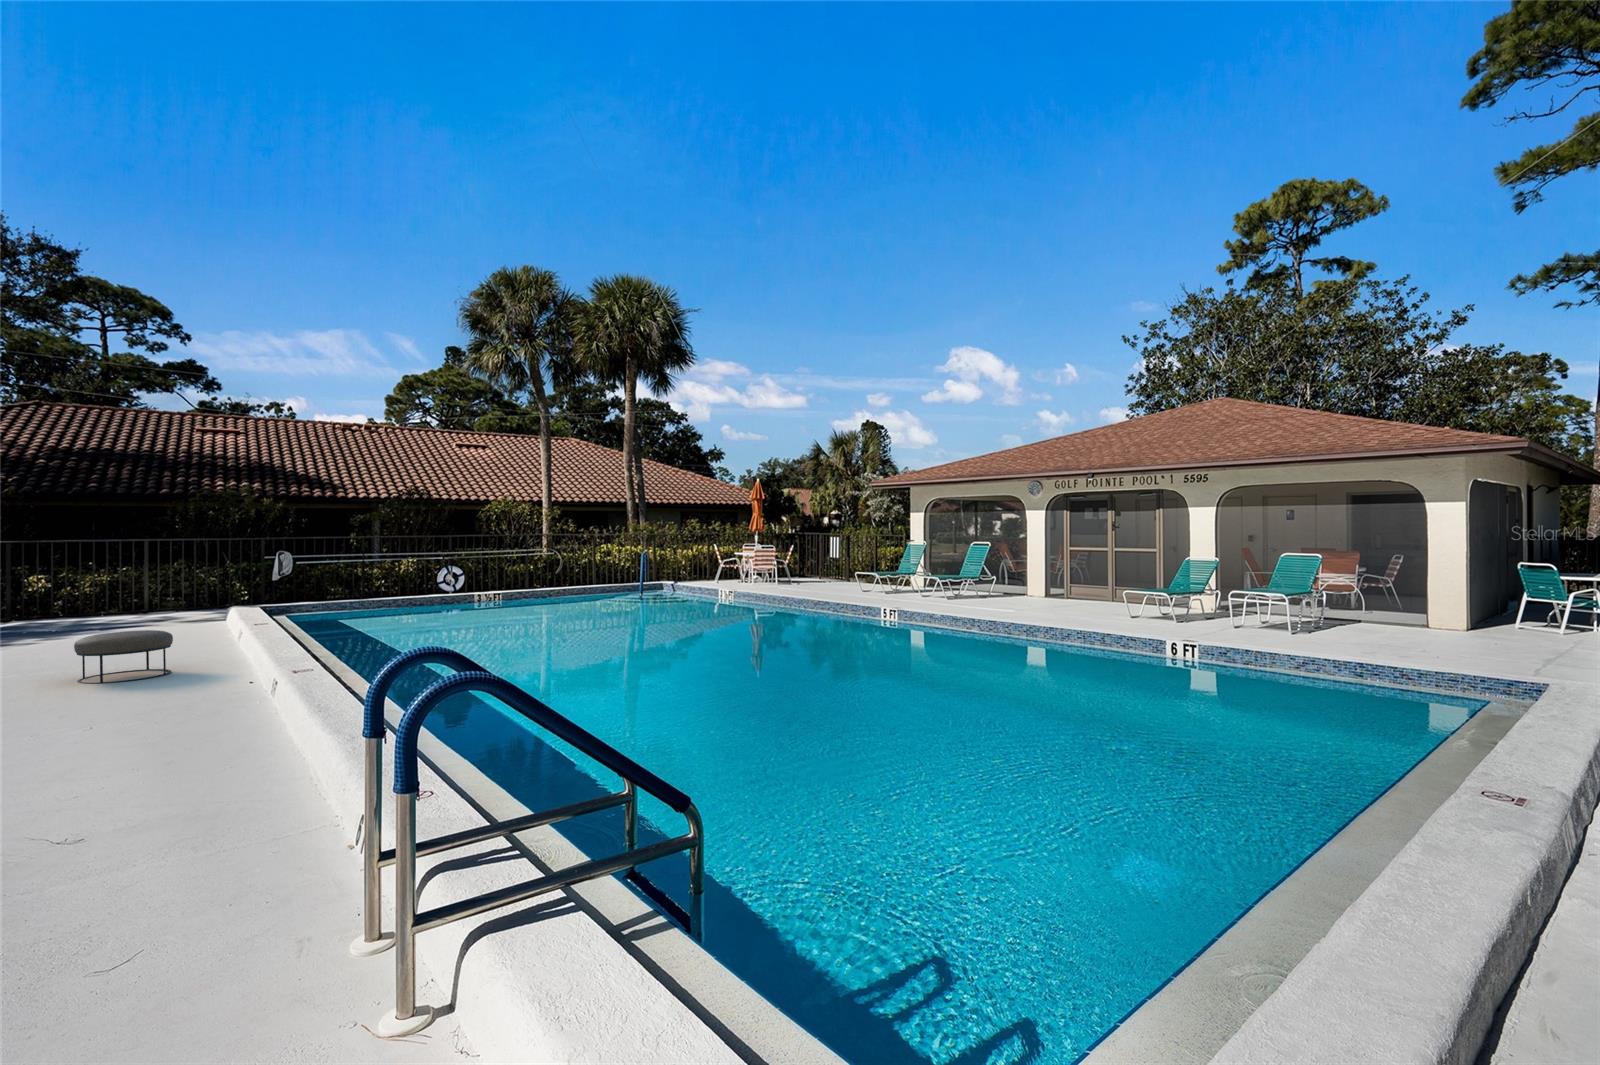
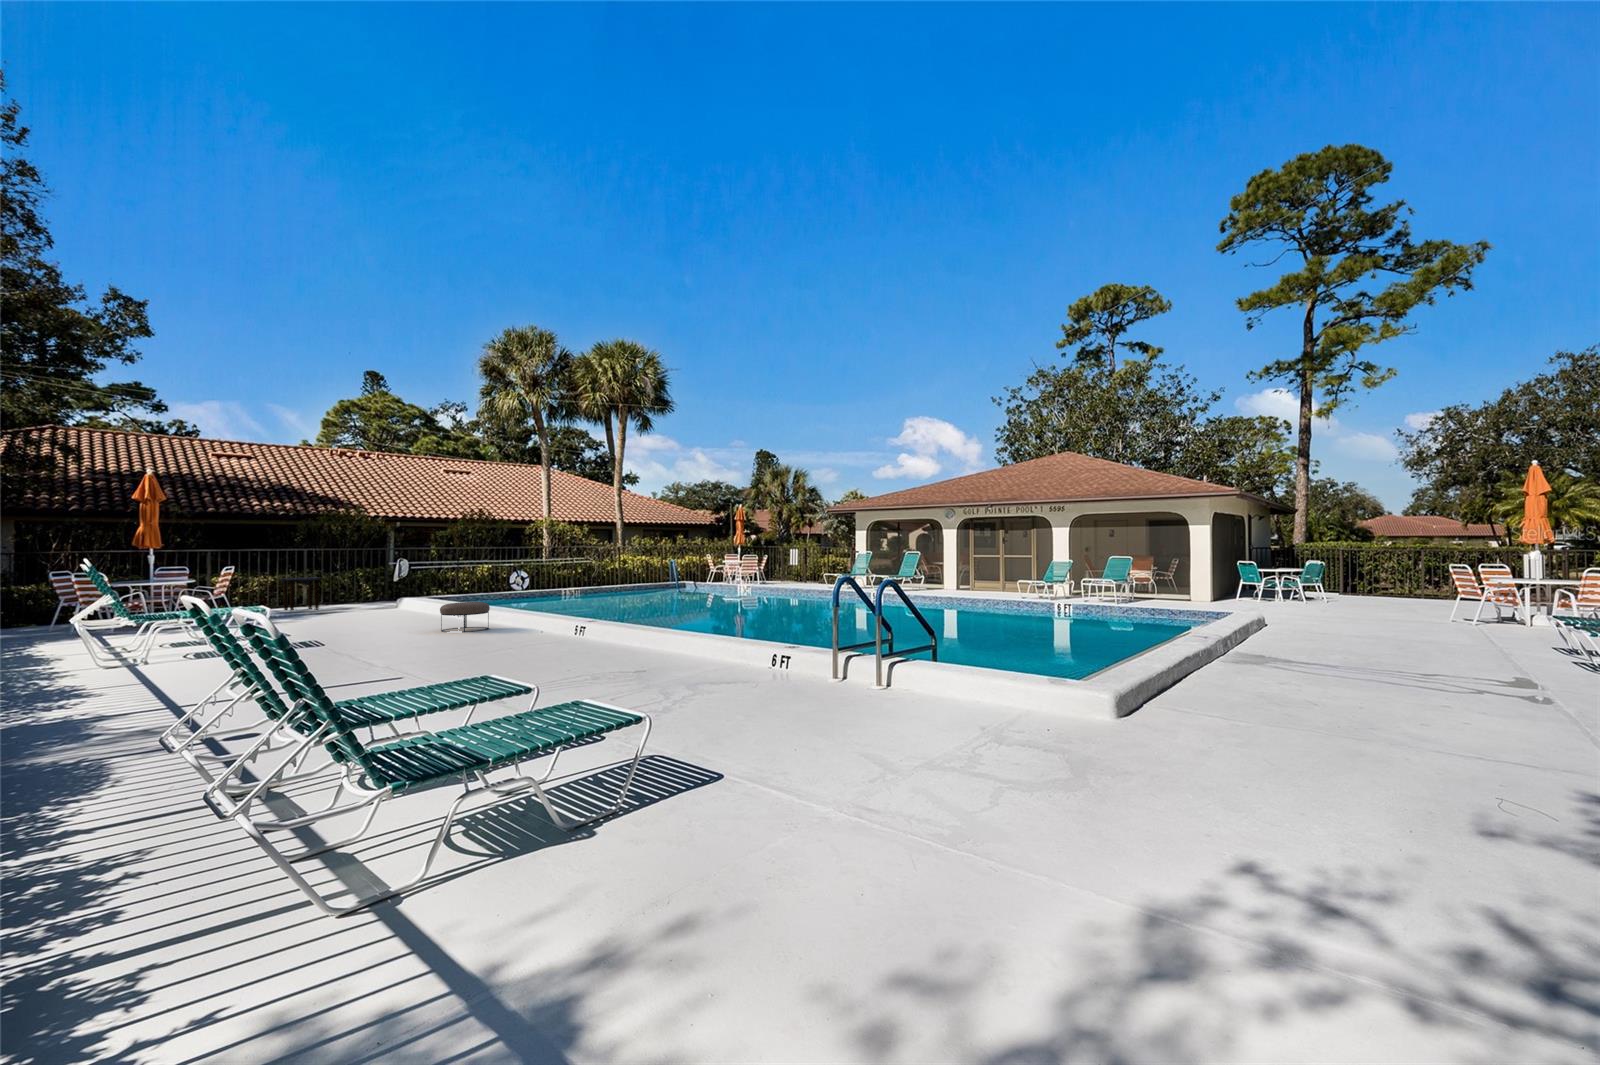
side table: none [102,575,158,620] -> present [280,578,322,611]

